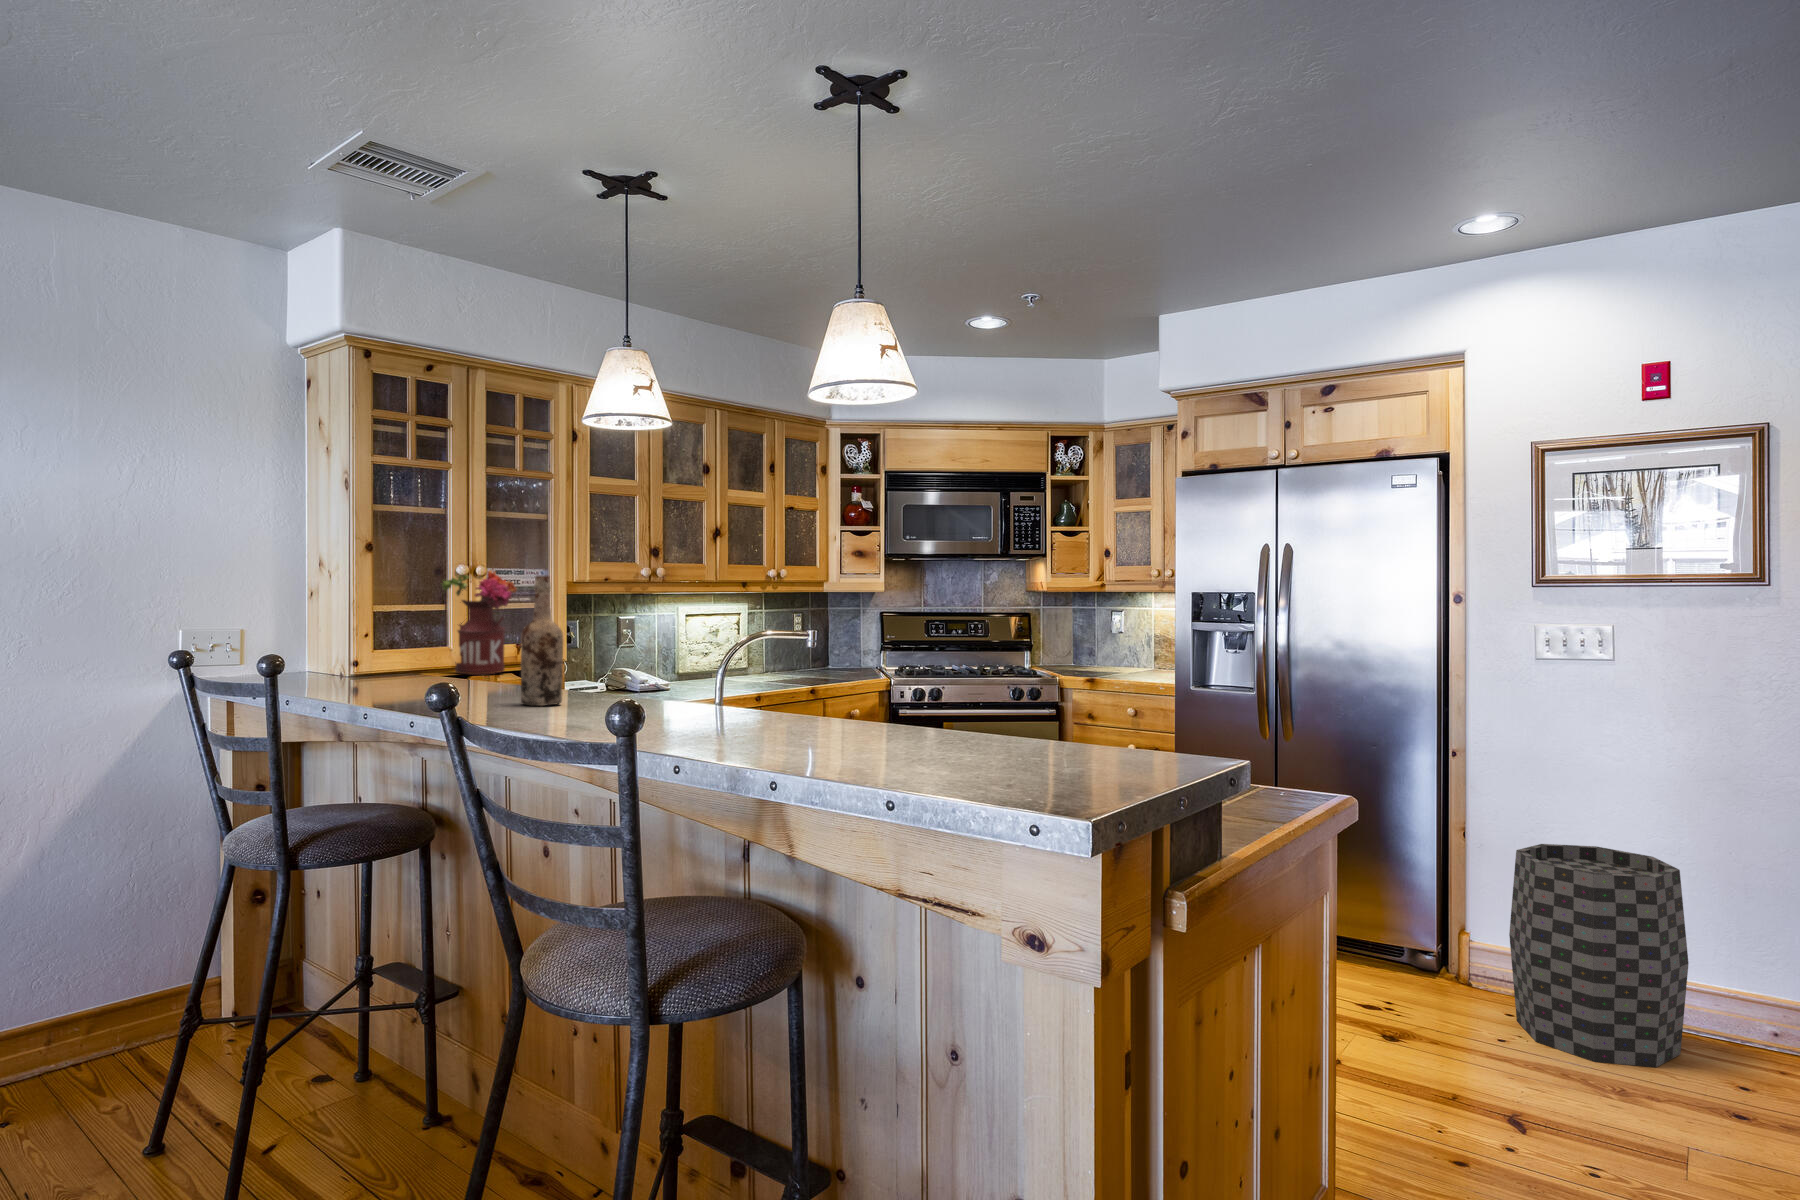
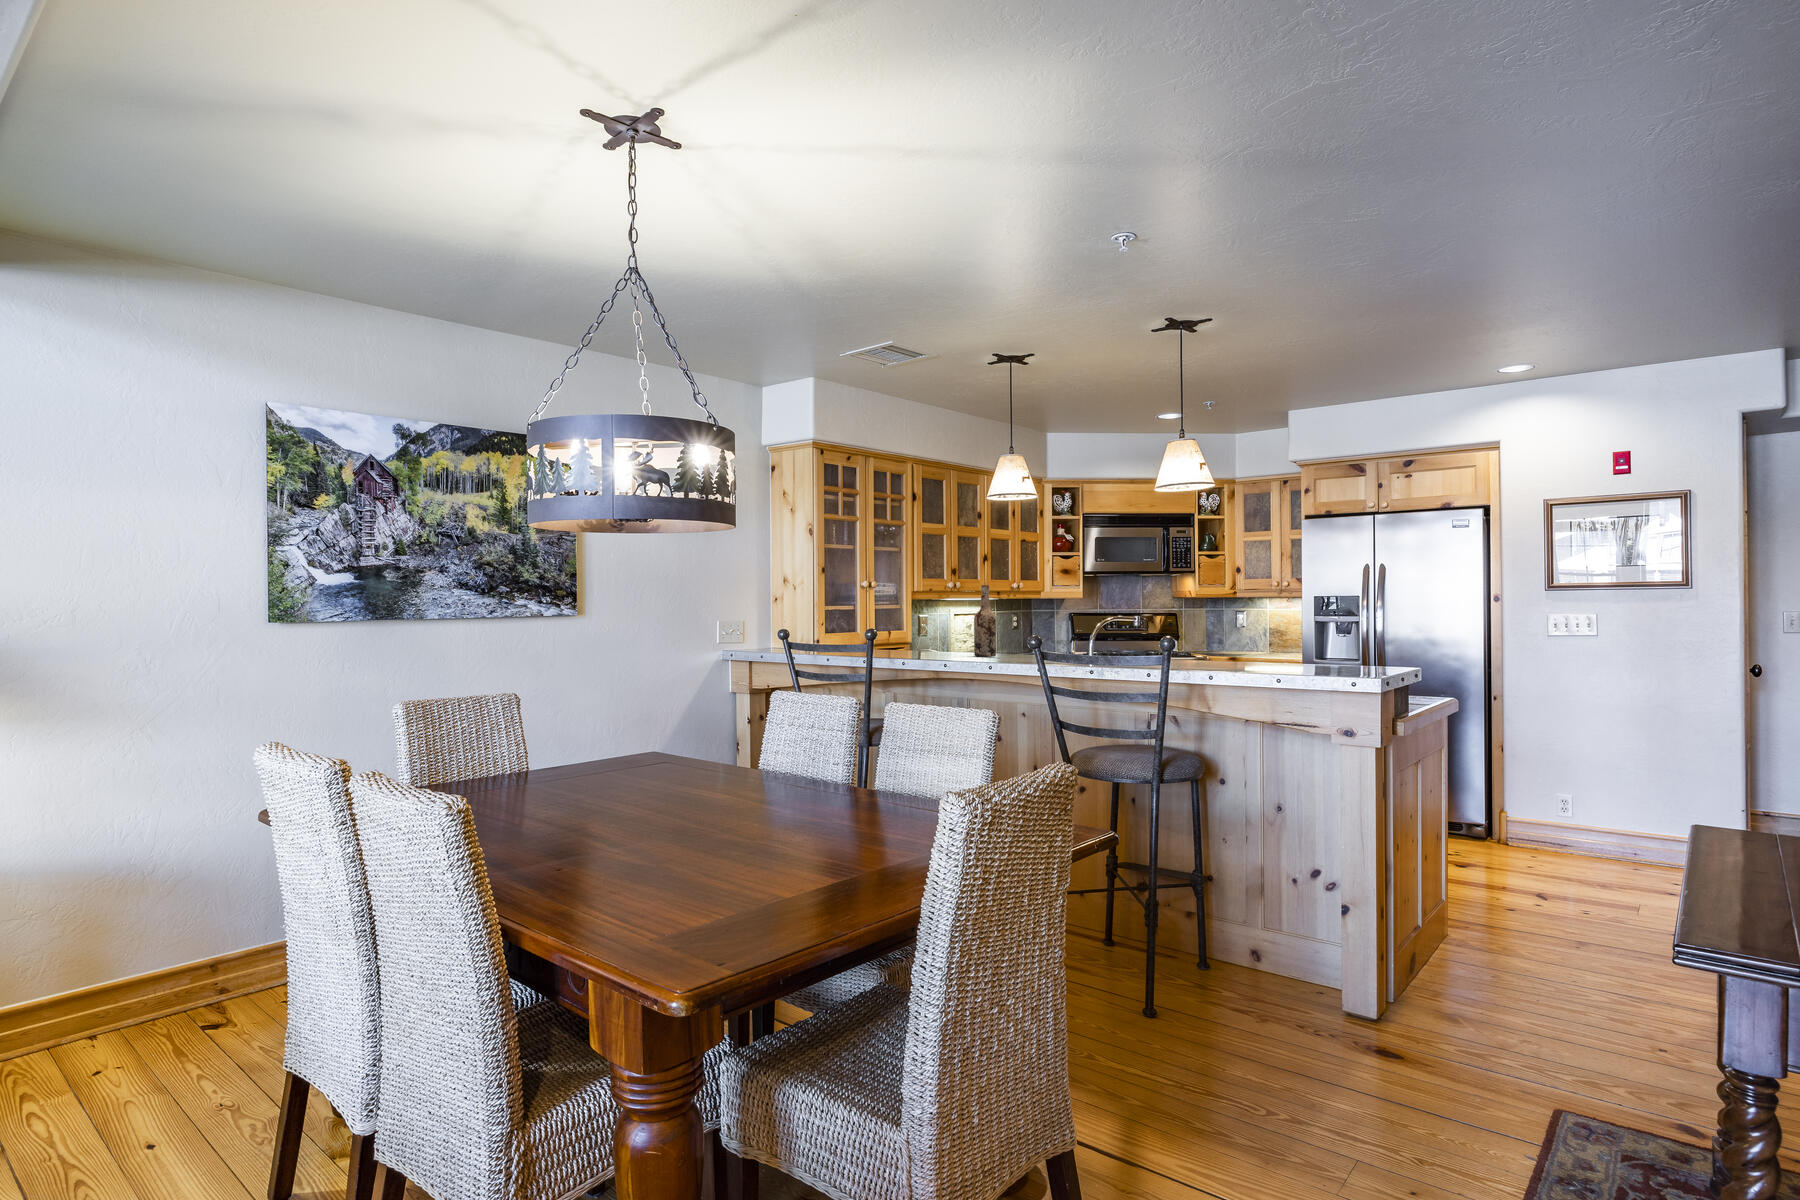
flower arrangement: present [442,570,516,675] -> none [848,583,893,648]
trash can: present [1509,844,1689,1067] -> none [1534,750,1647,876]

